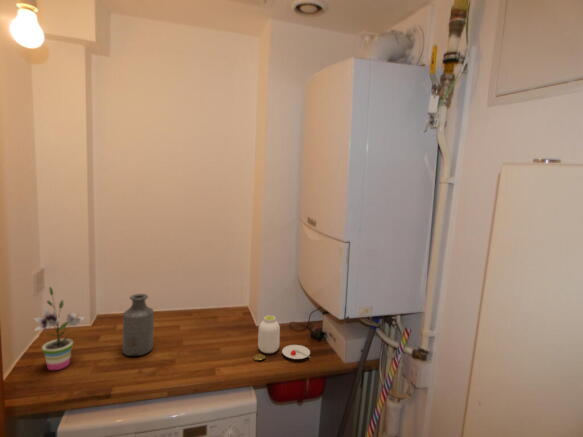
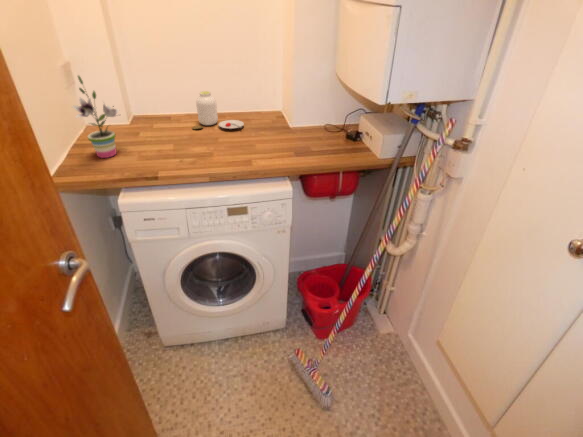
bottle: present [123,294,154,356] -> none [157,87,191,149]
jar: present [253,315,310,360] -> present [192,91,244,129]

